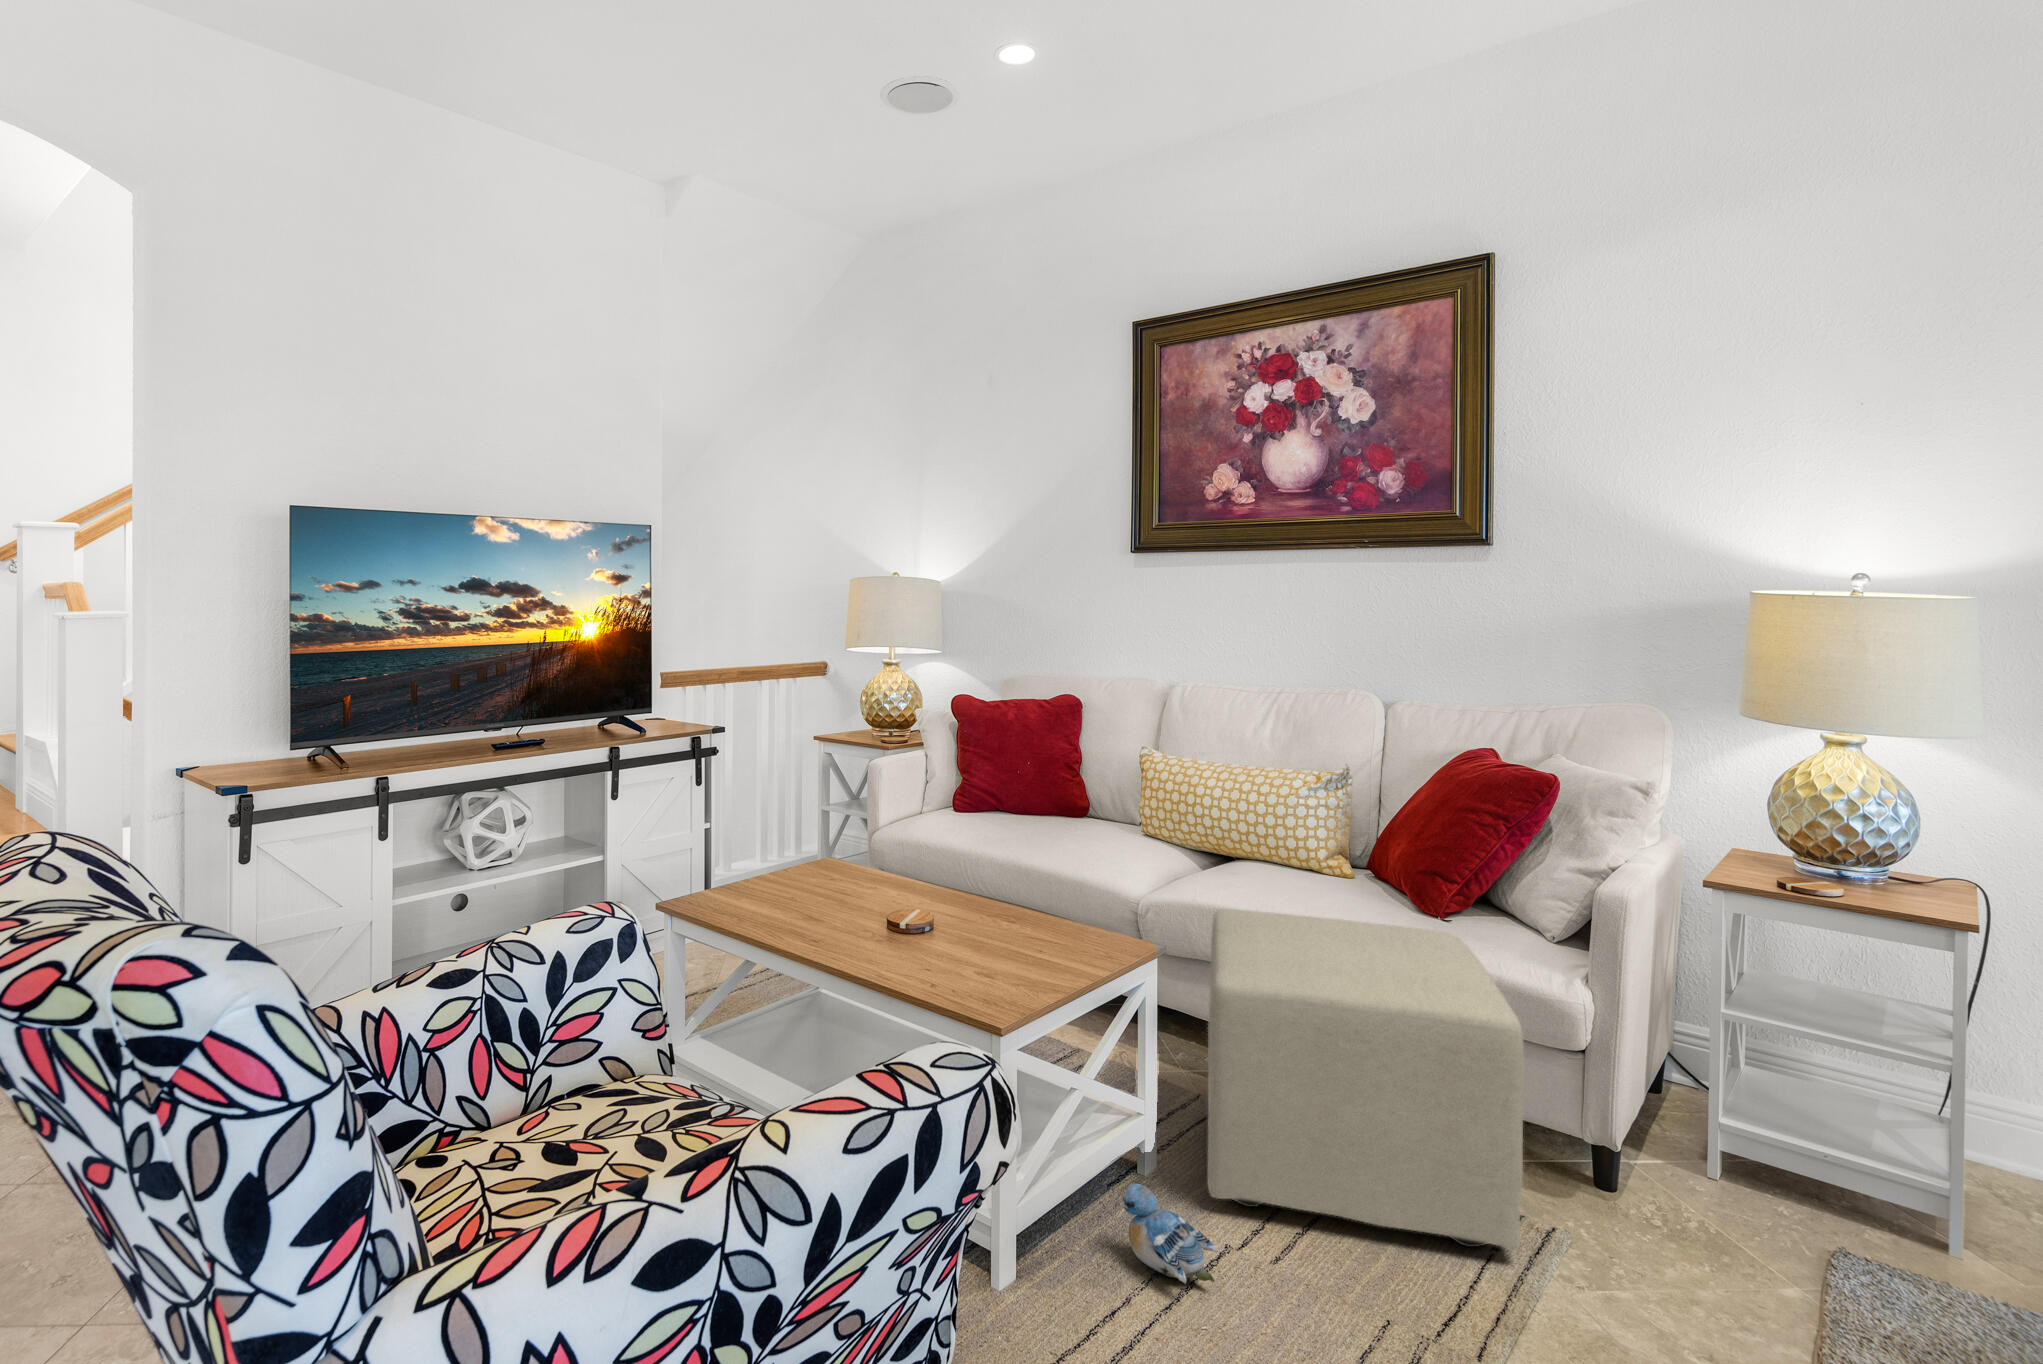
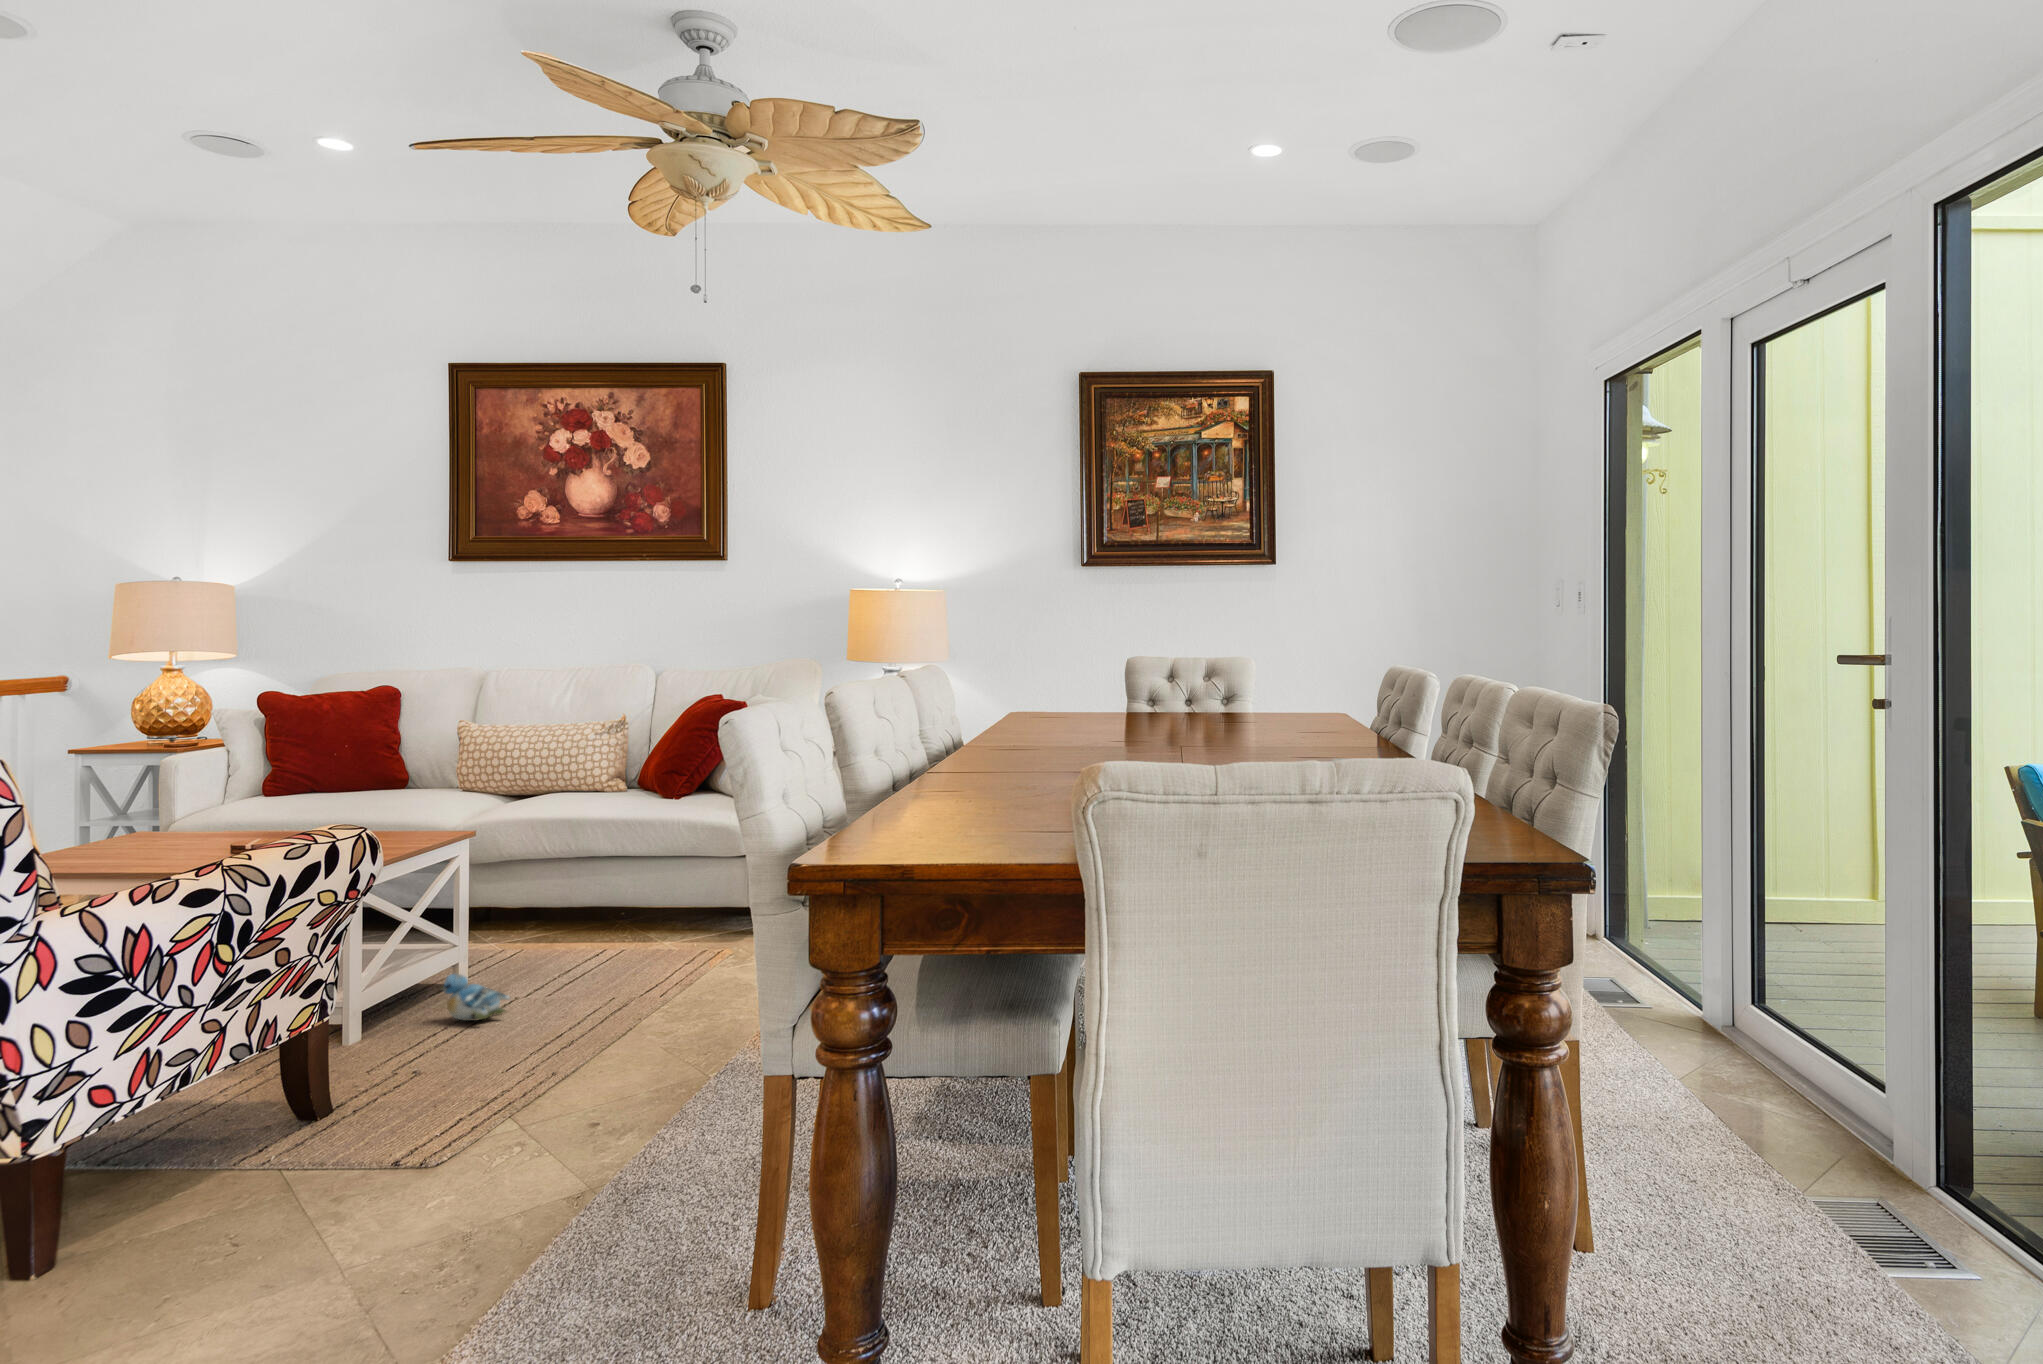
ottoman: present [1208,909,1524,1250] -> none [506,806,700,987]

